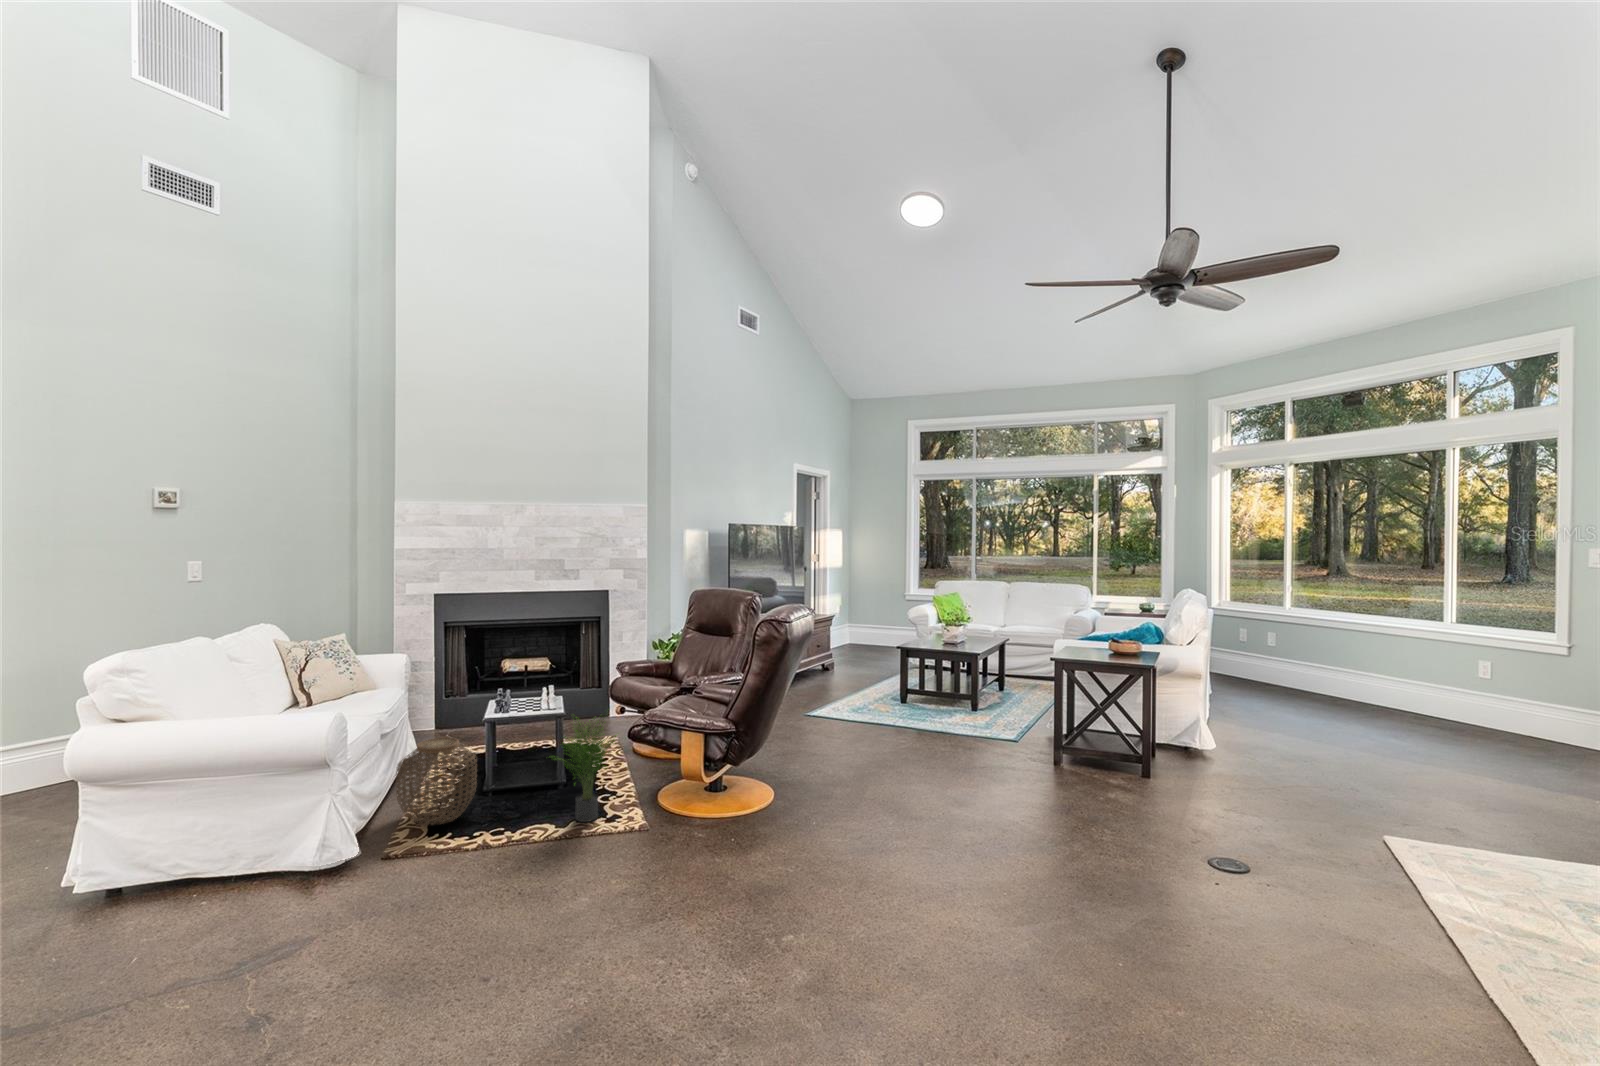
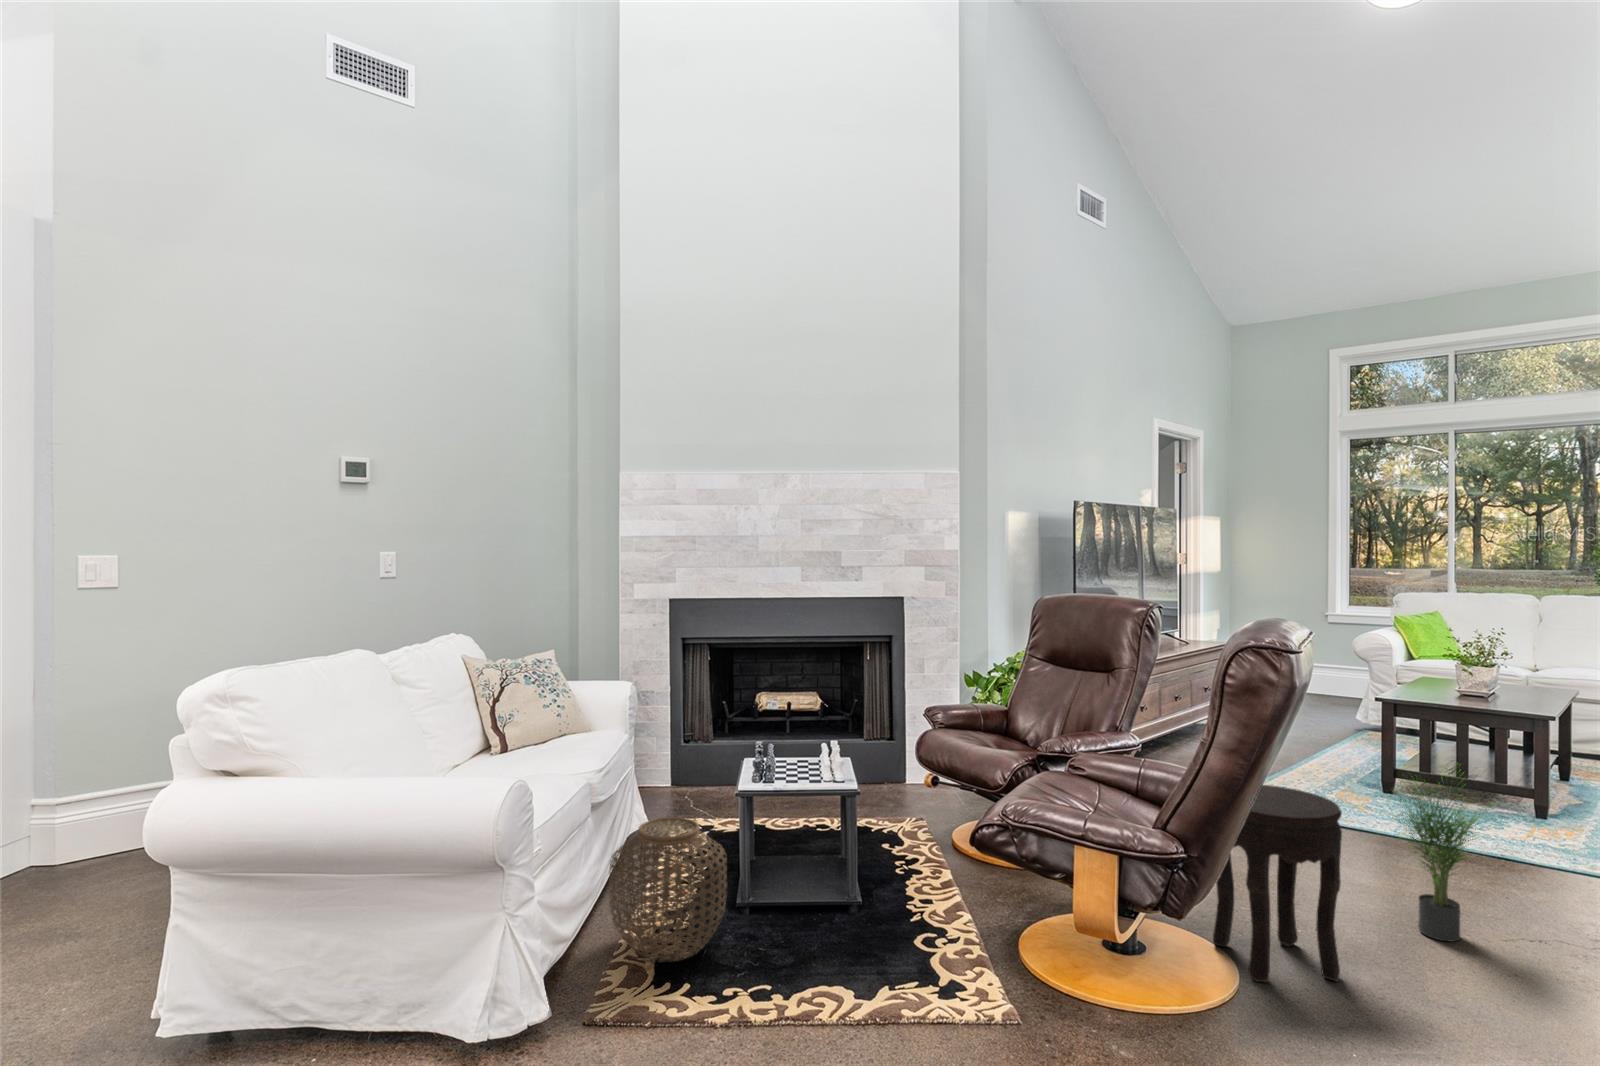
side table: none [764,696,825,797] -> present [1213,785,1342,982]
potted plant: present [558,719,614,822] -> present [1401,769,1486,942]

